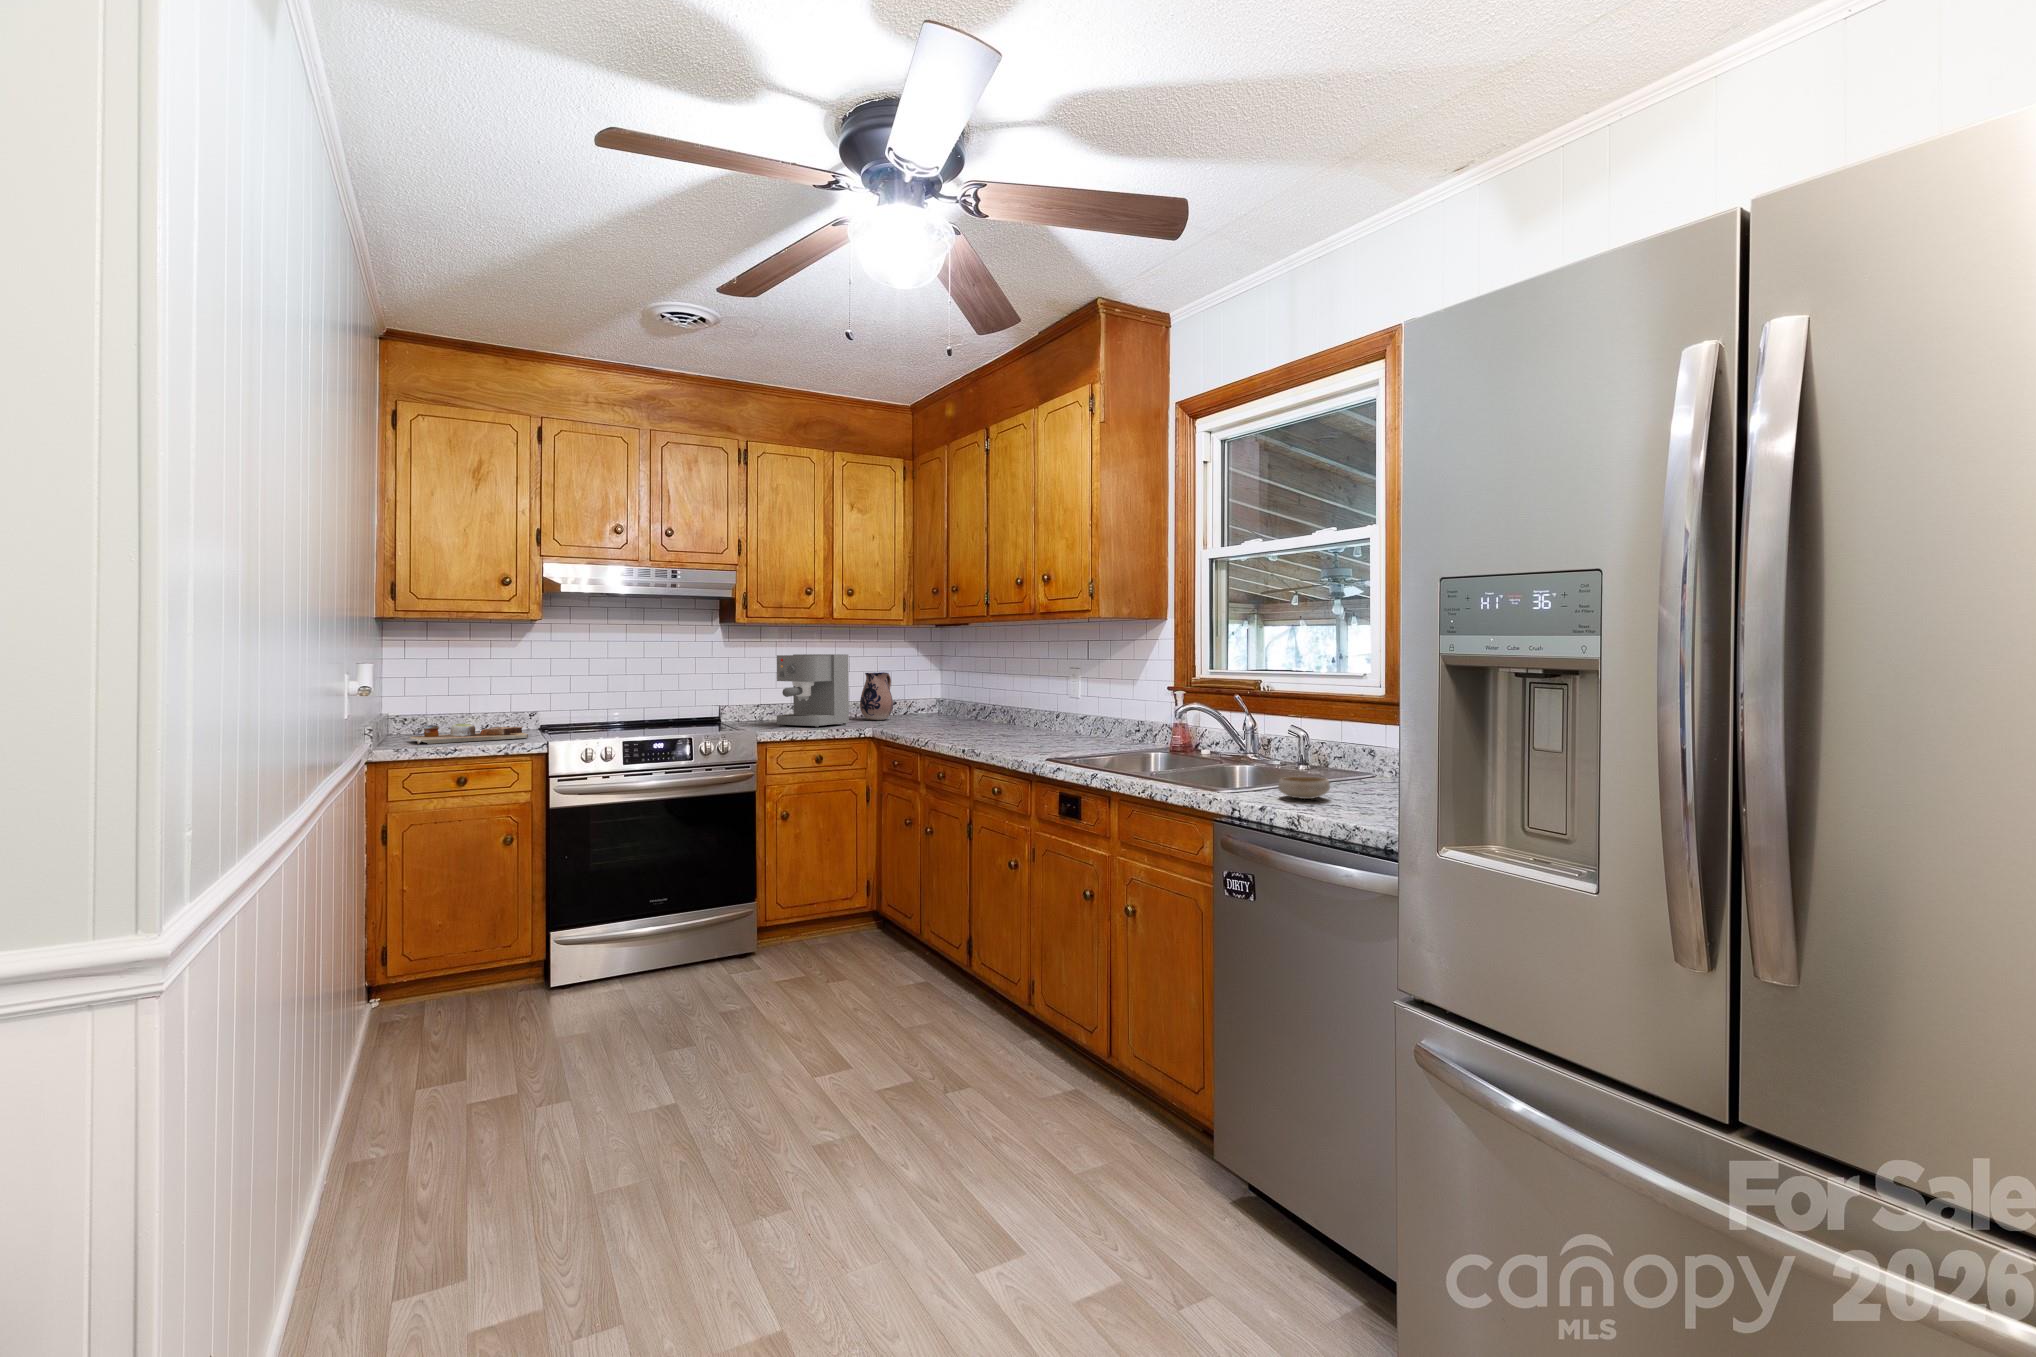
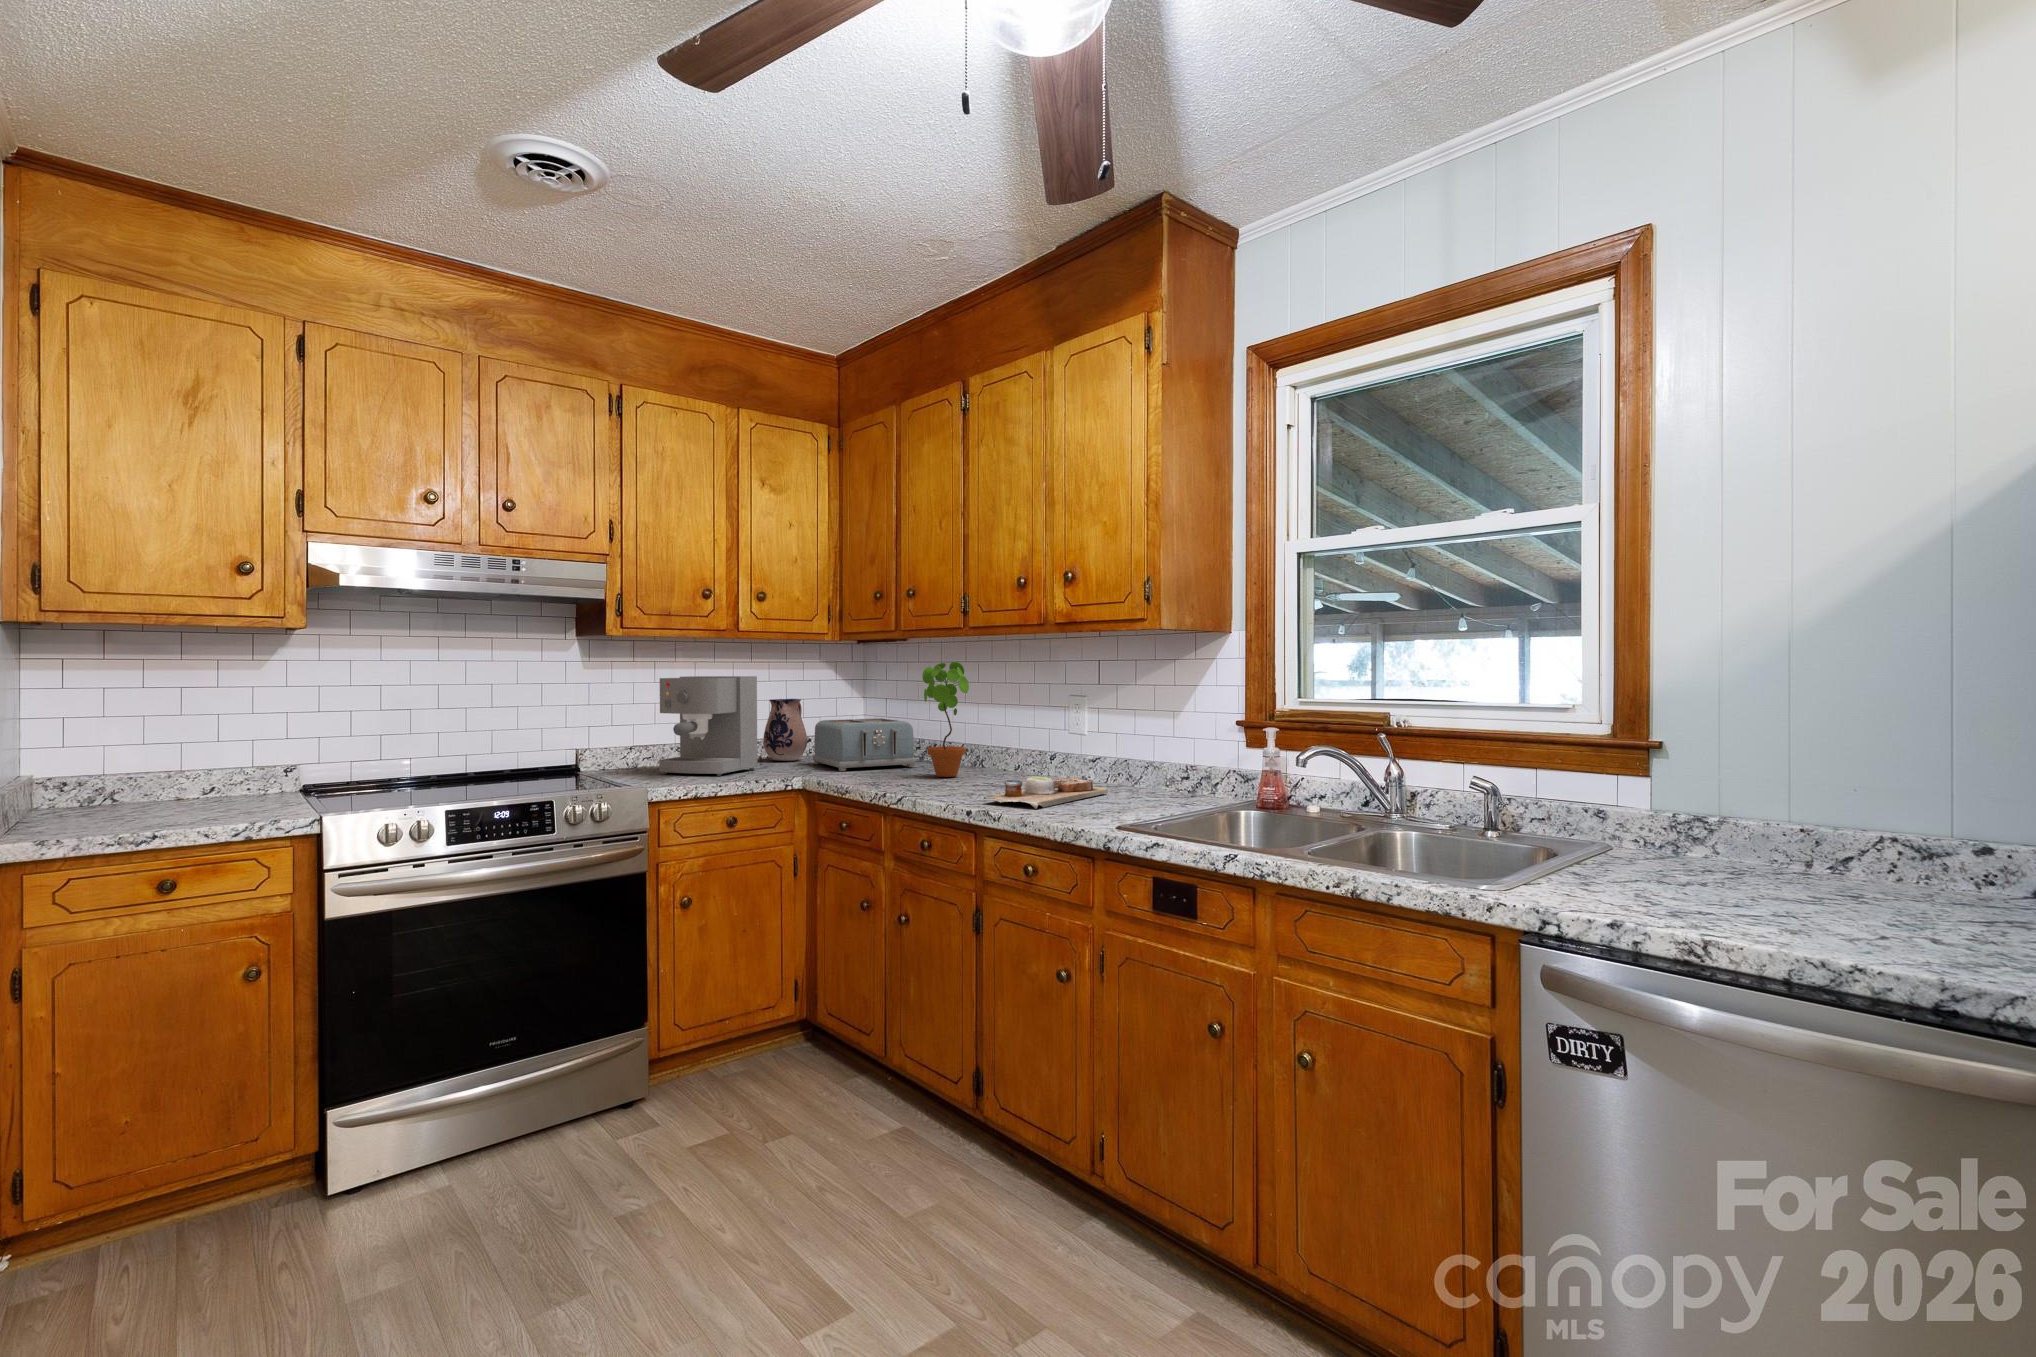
potted plant: none [963,643,996,731] -> present [922,662,969,777]
toaster: none [894,688,967,727] -> present [813,718,916,771]
cutting board: present [409,724,528,744] -> present [984,776,1108,809]
bowl: present [1278,777,1330,799] -> none [1596,867,1687,905]

